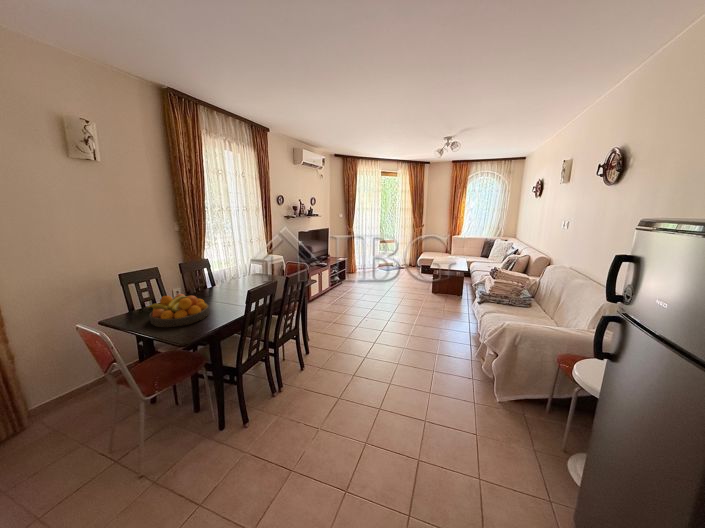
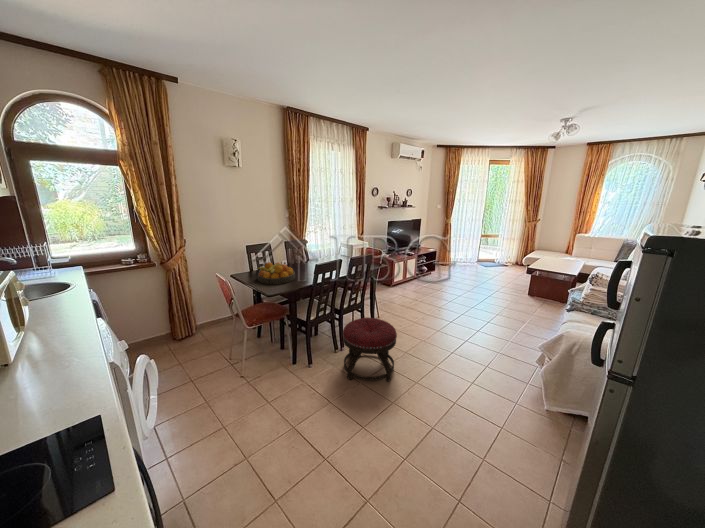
ottoman: none [288,345,353,430] -> present [343,318,397,381]

